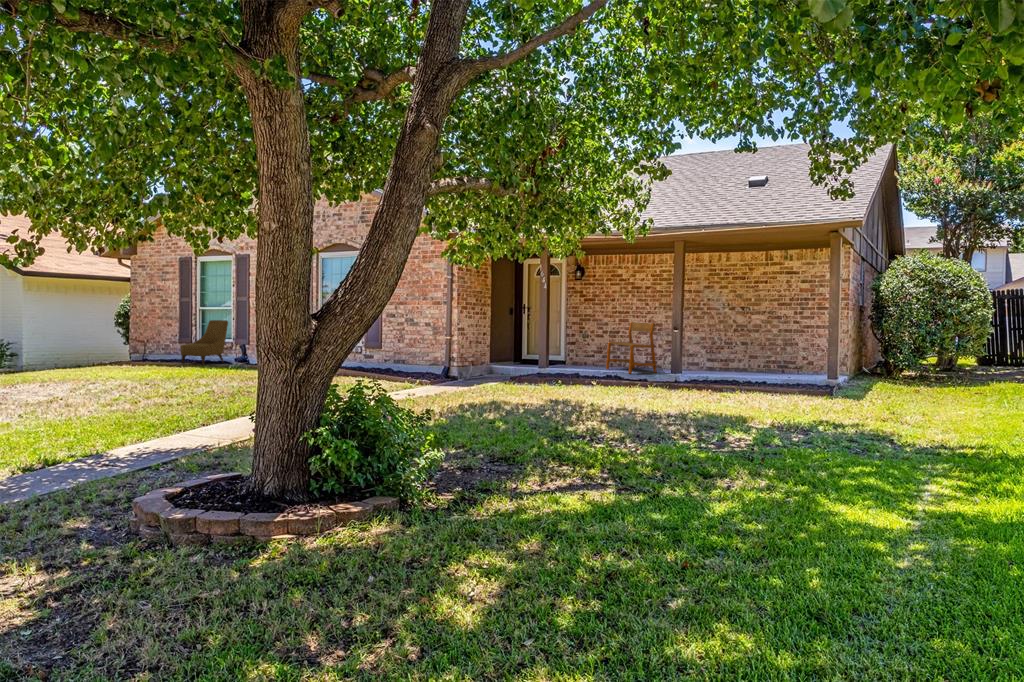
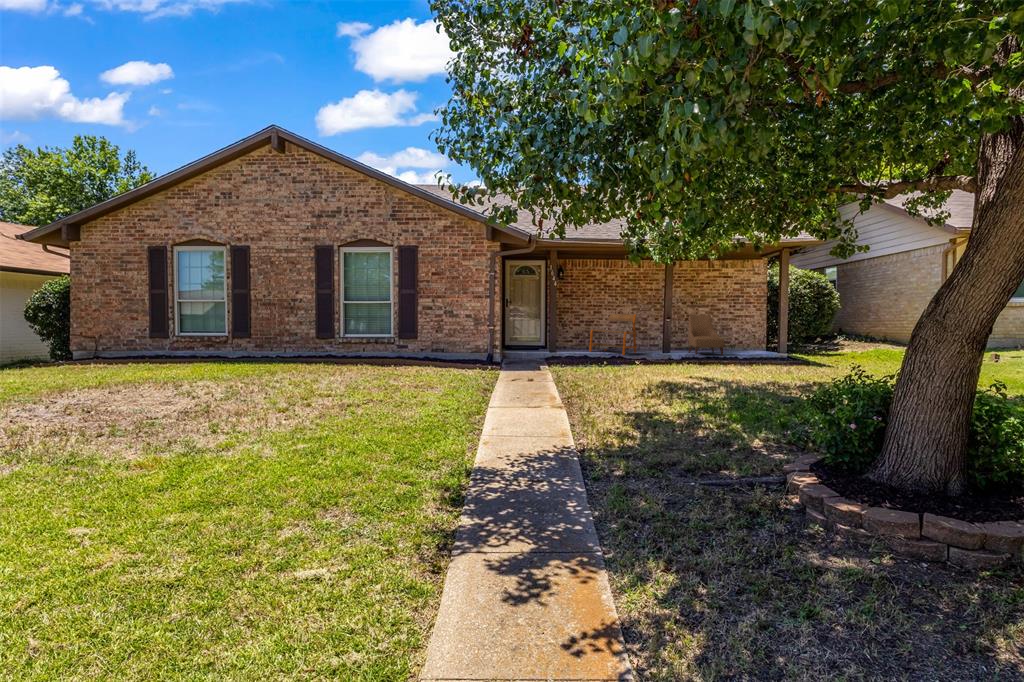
chair: present [180,320,228,365] -> present [688,315,724,355]

